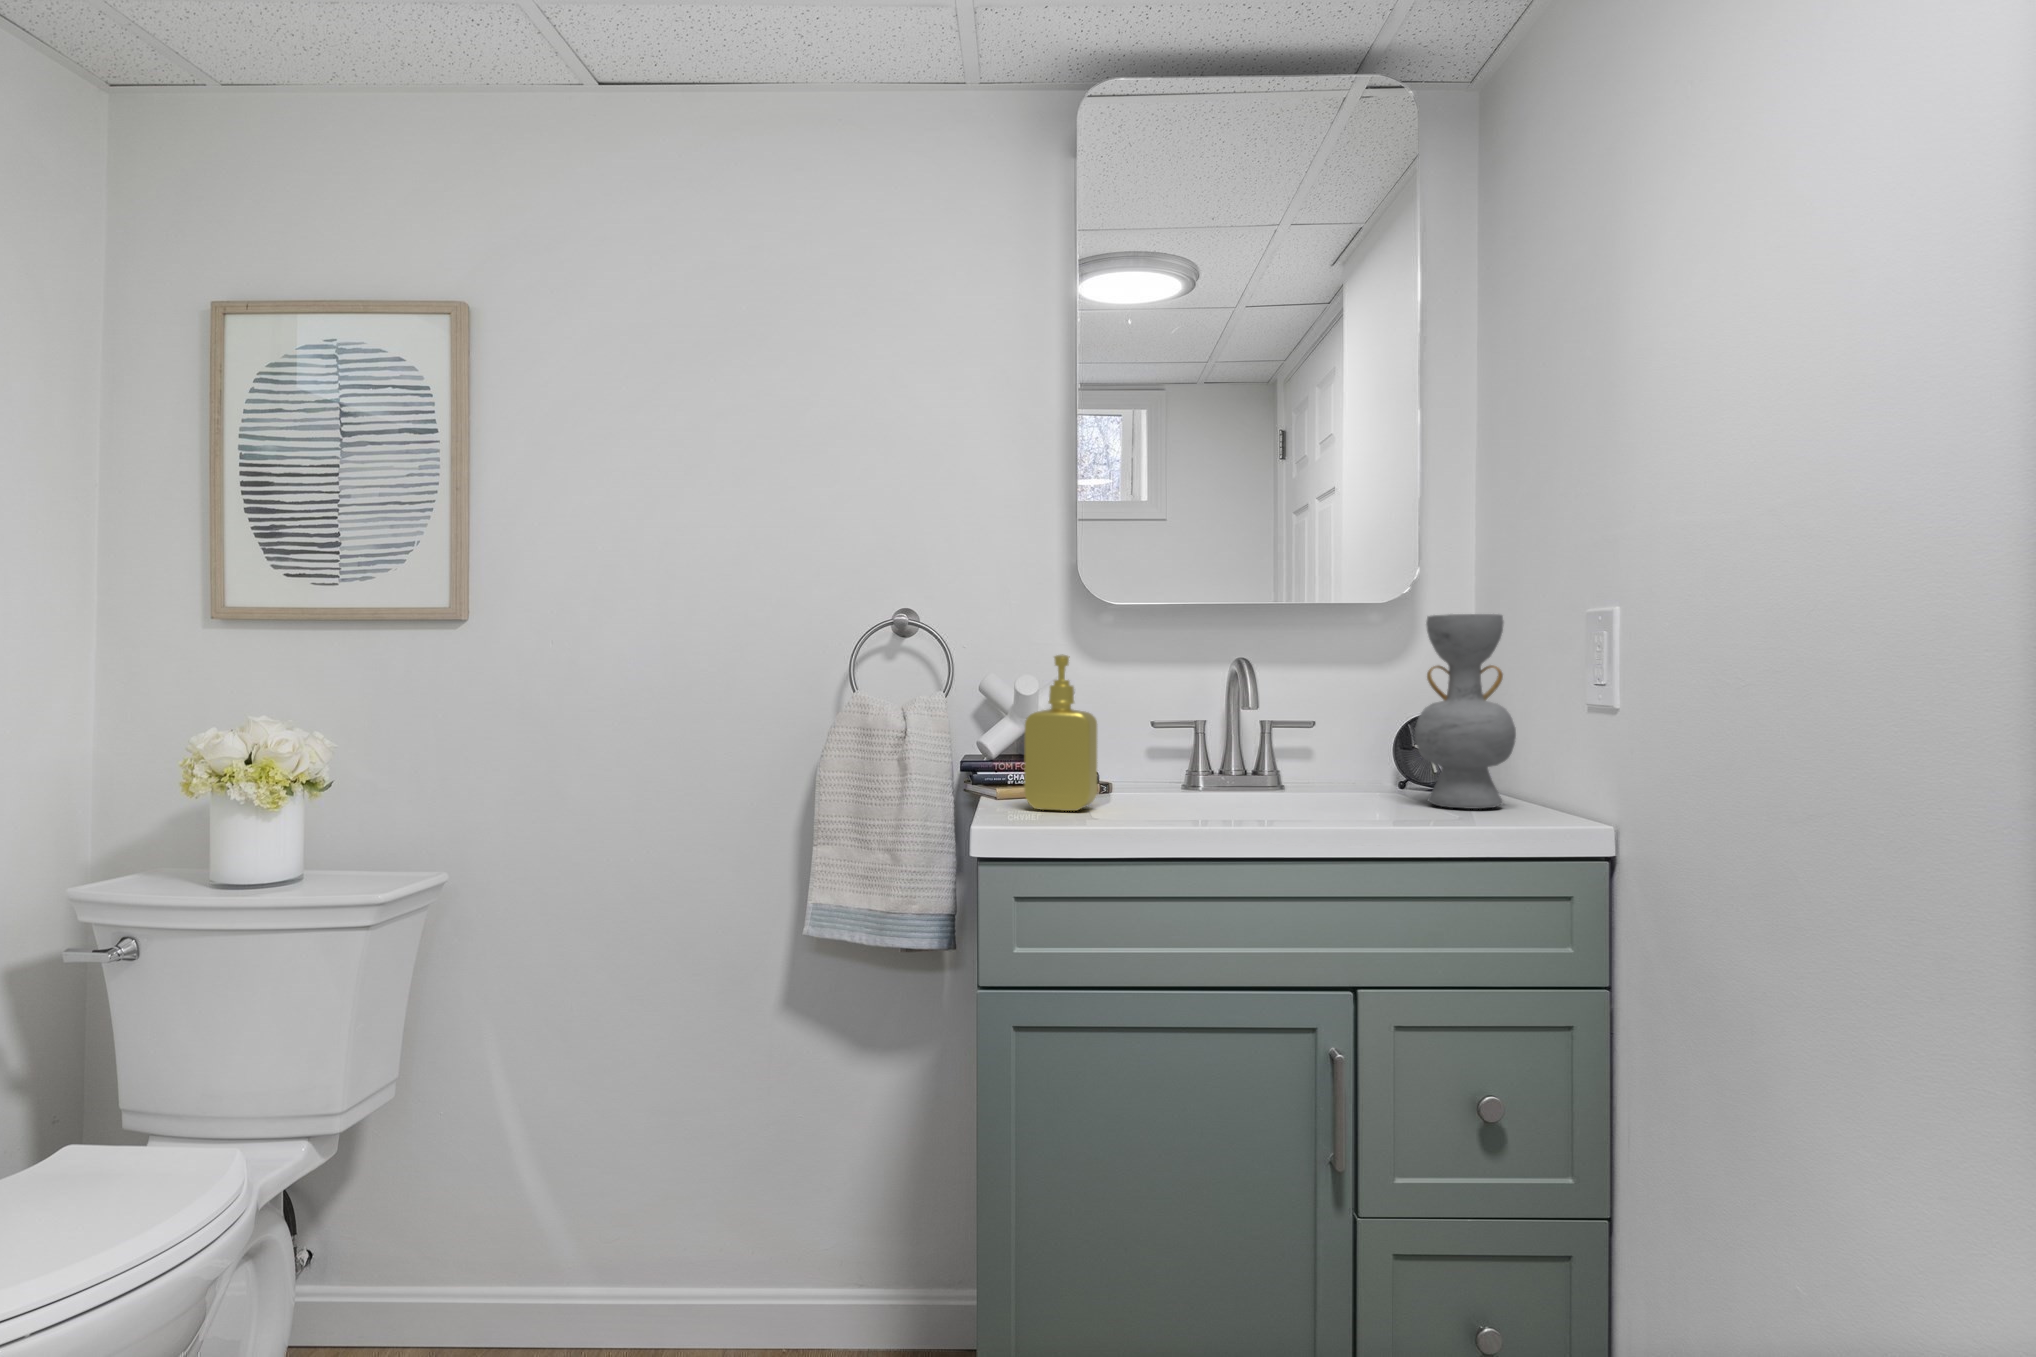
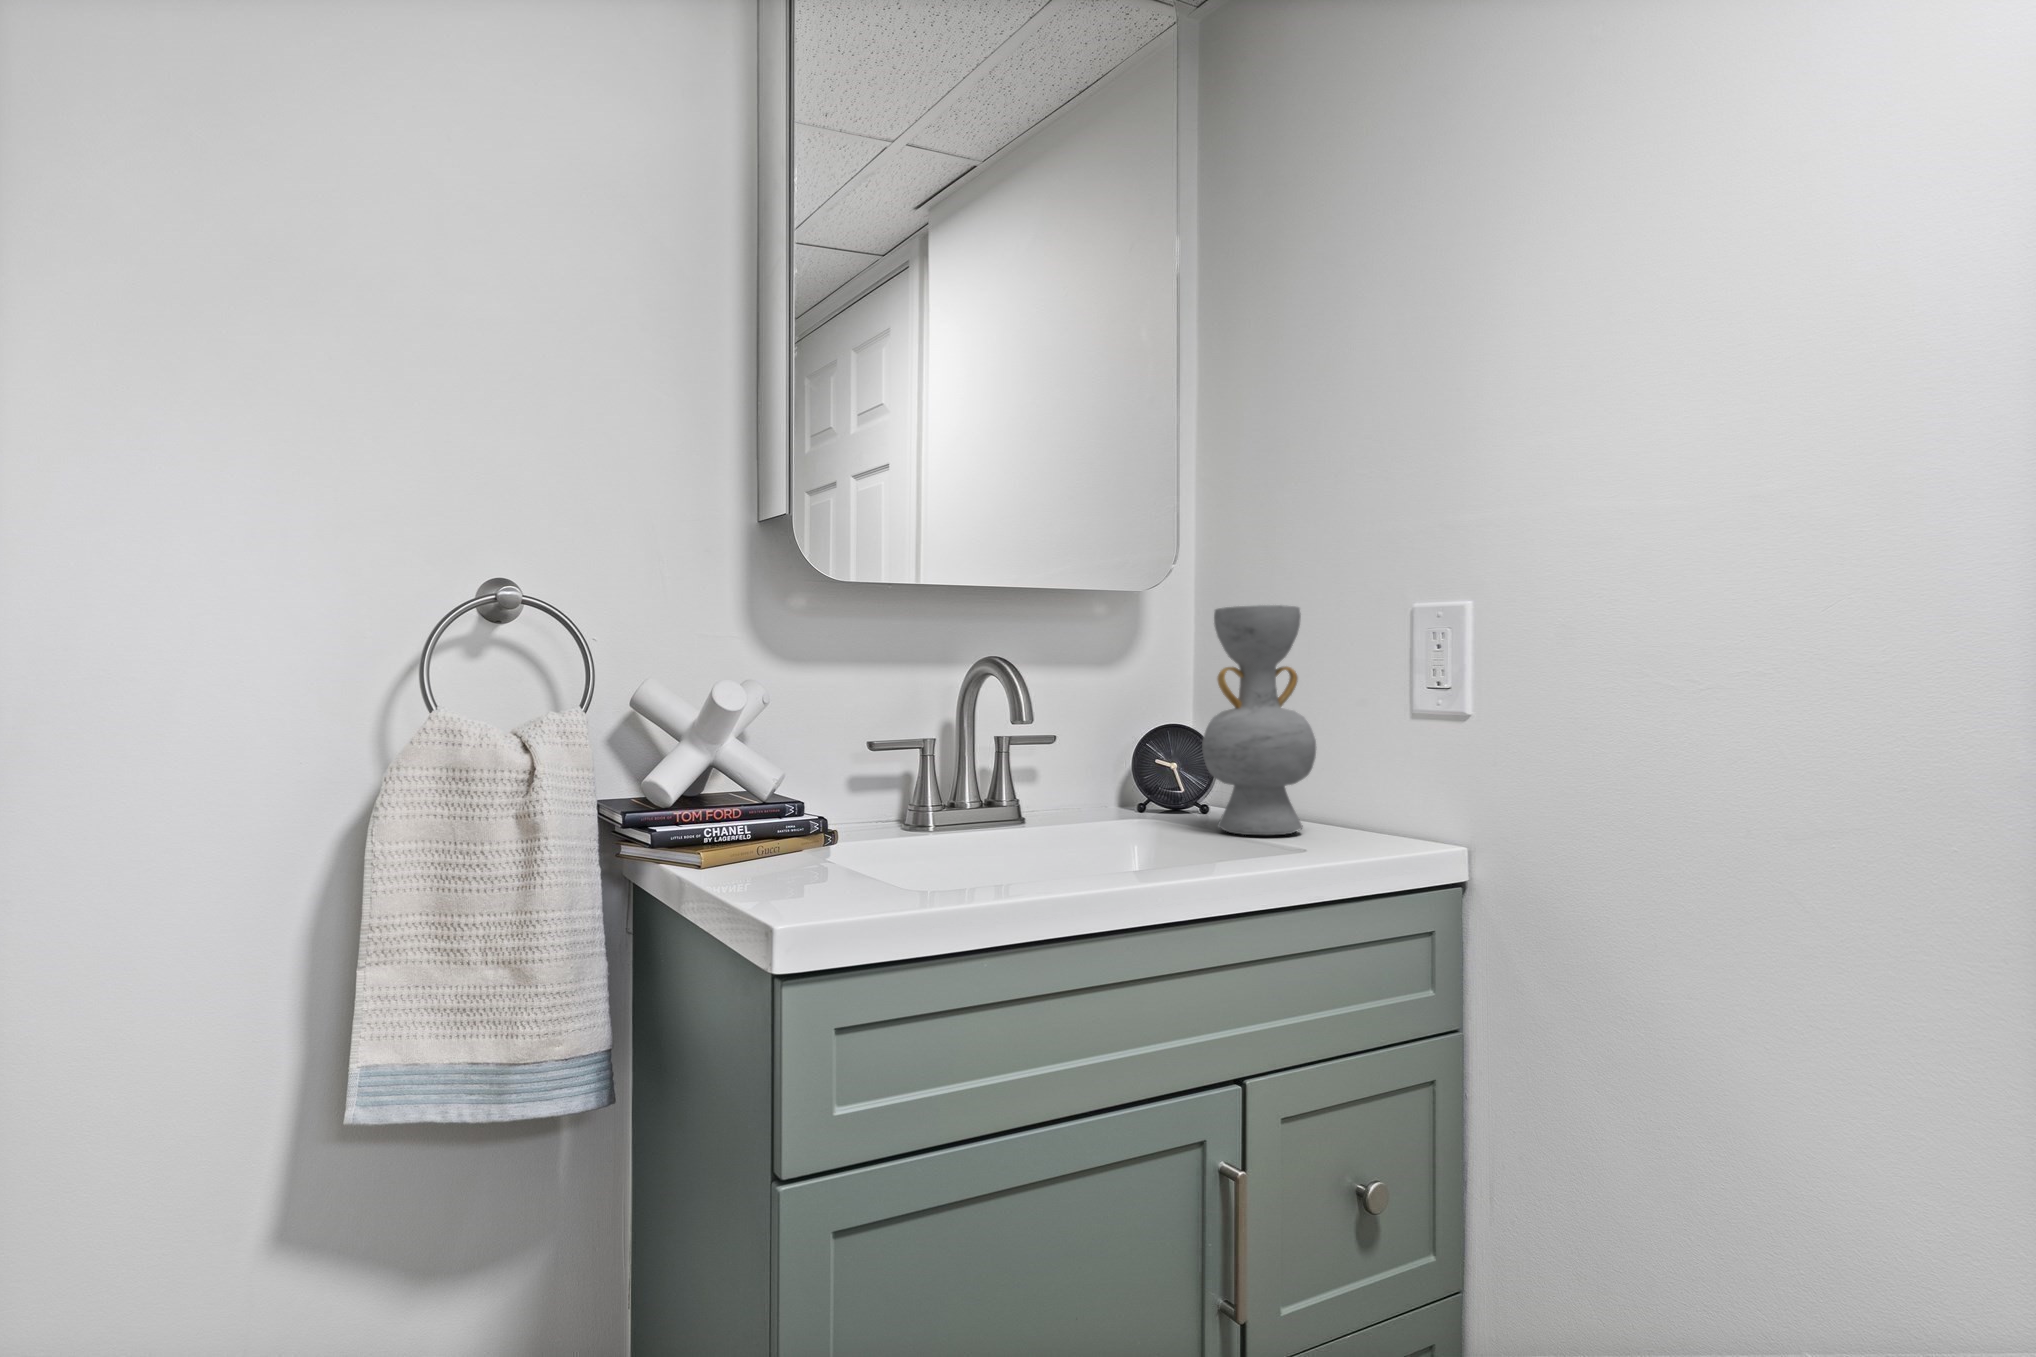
soap dispenser: present [1024,654,1097,811] -> none [764,647,867,882]

